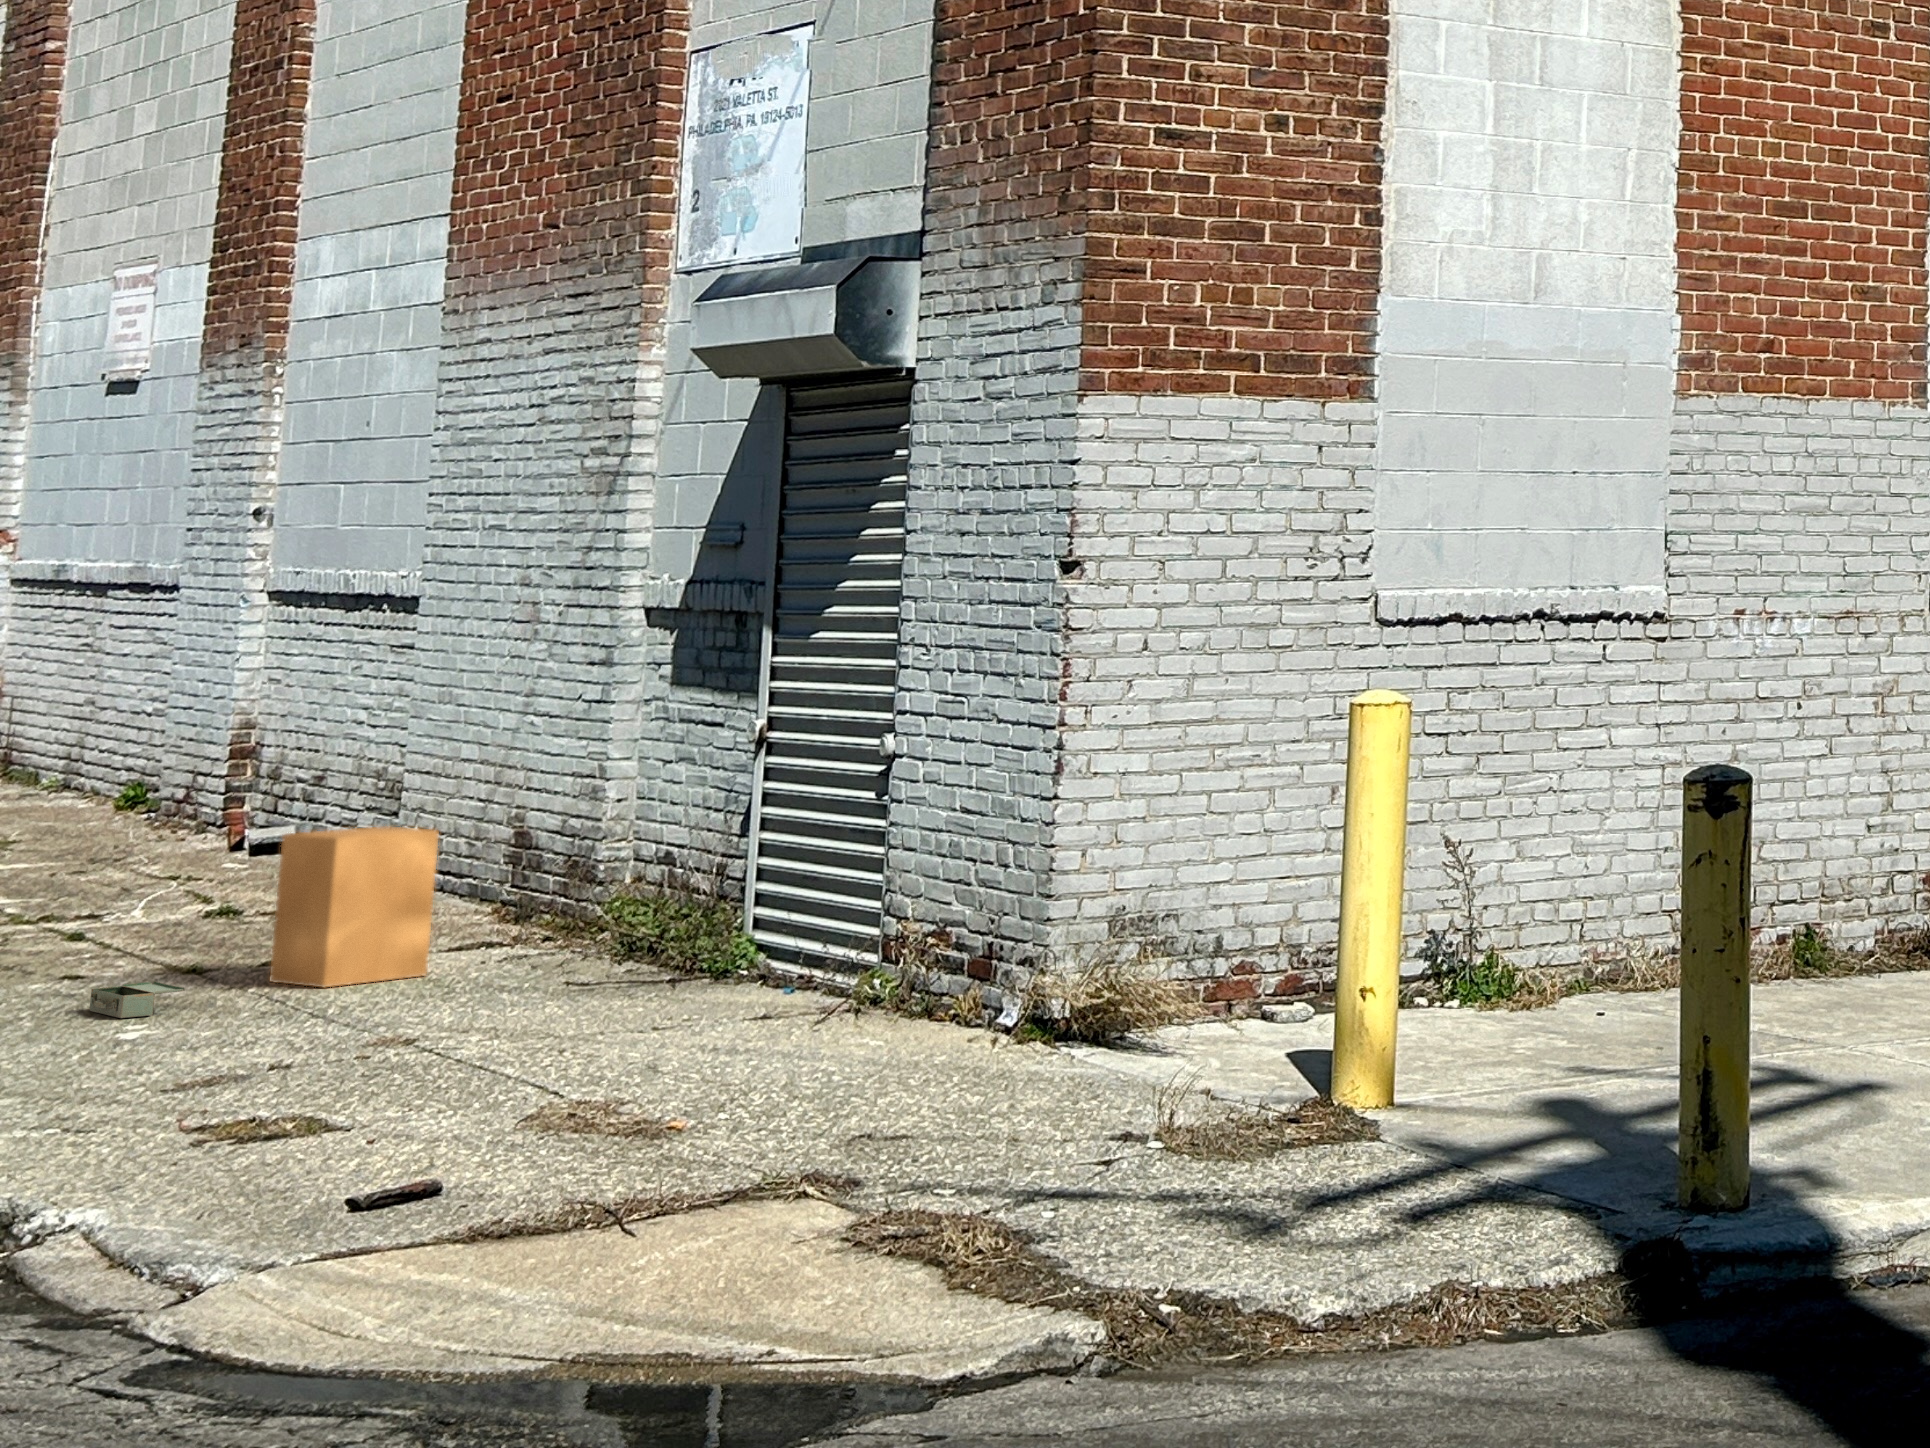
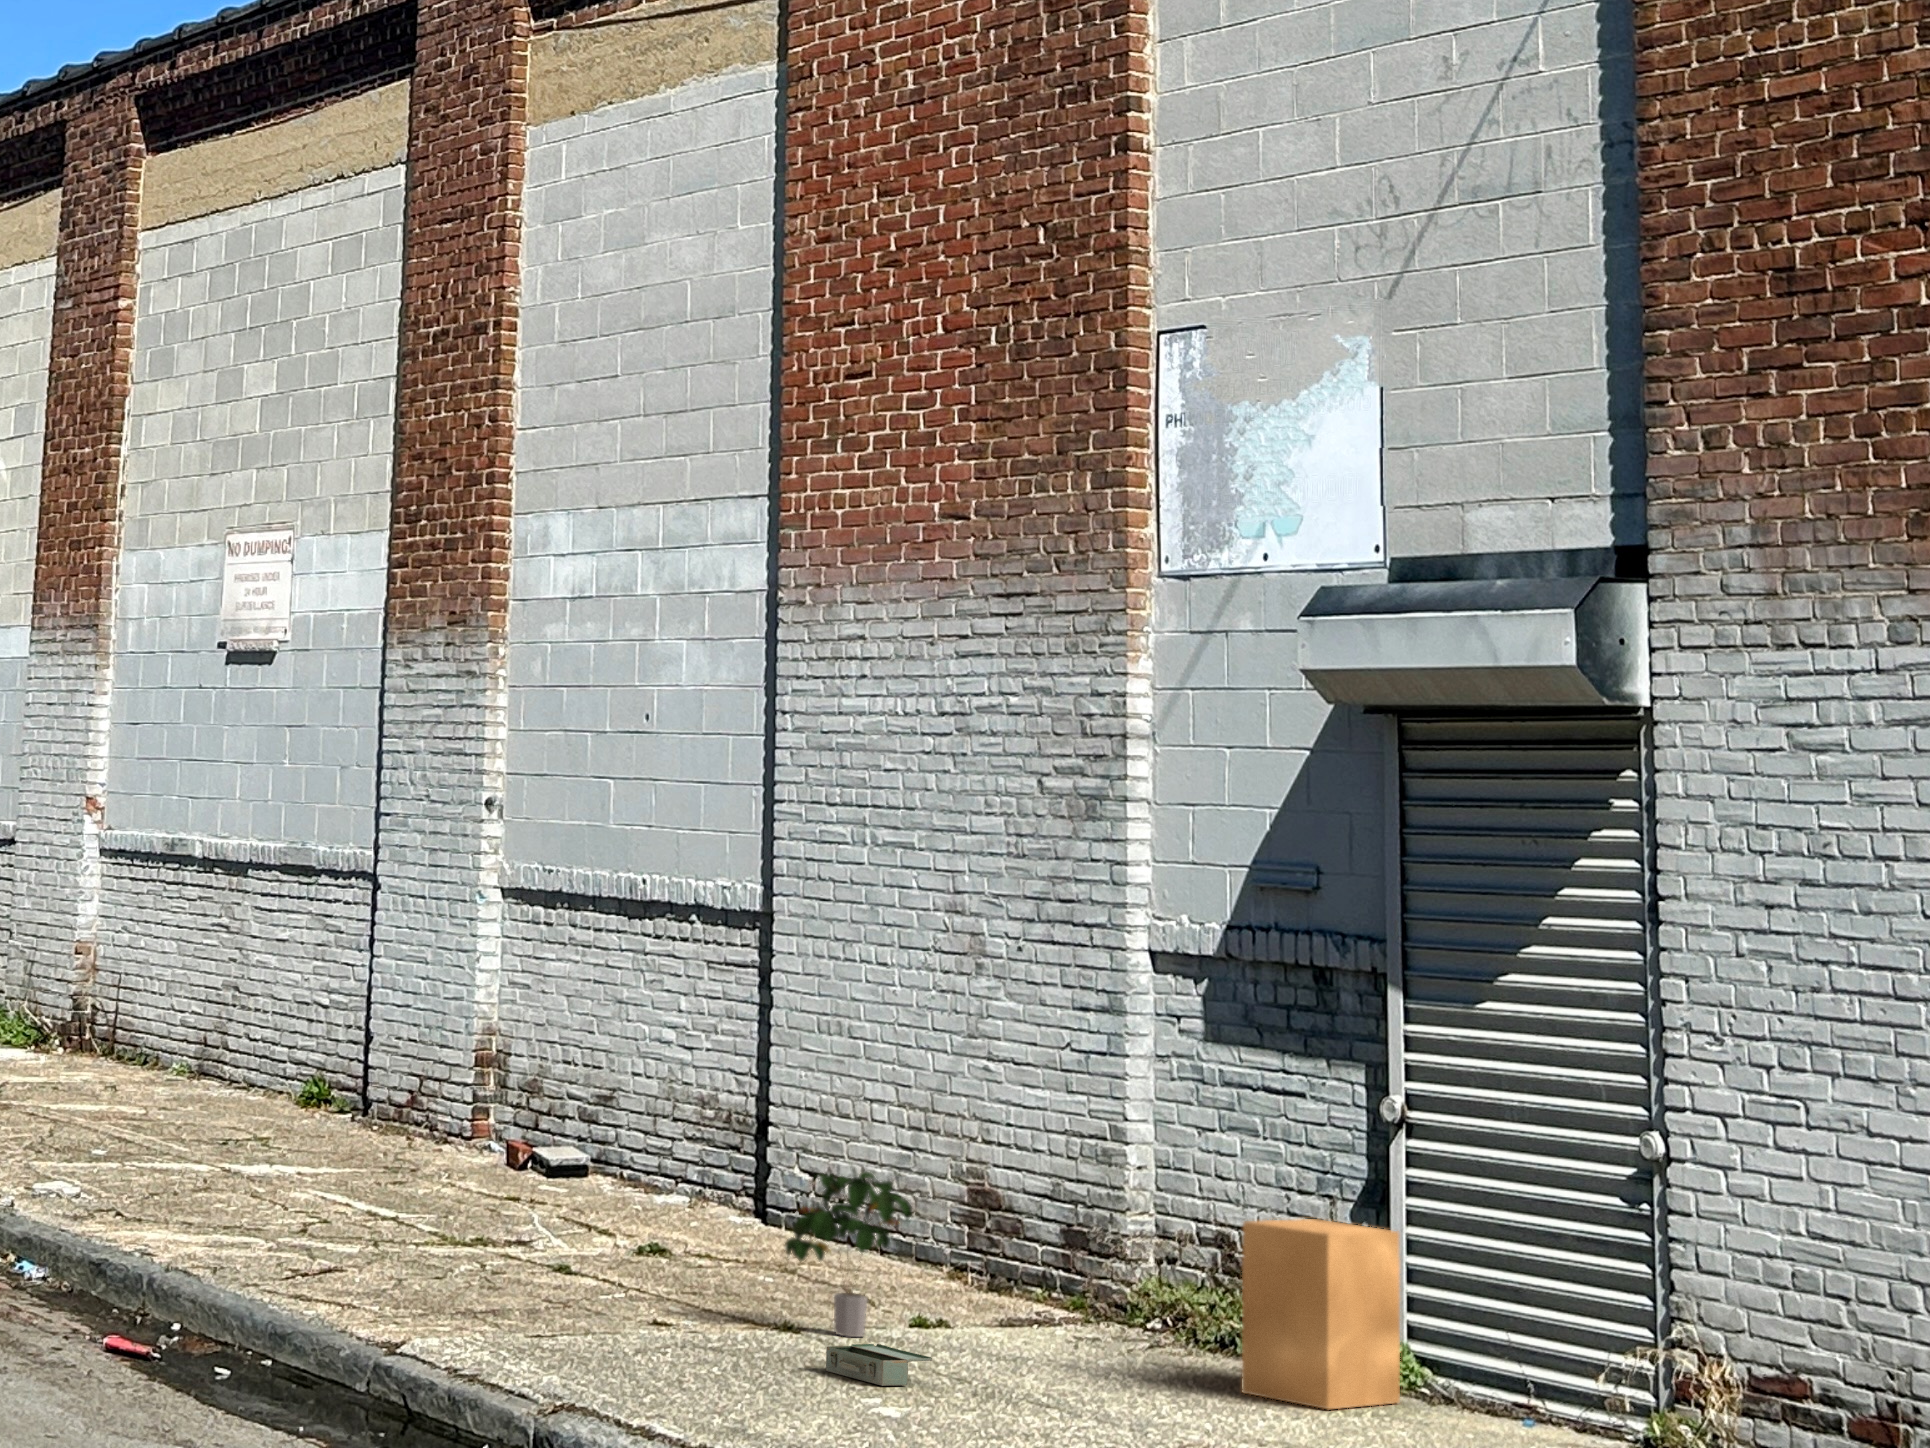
cardboard box: present [270,826,439,988] -> present [1241,1219,1400,1409]
potted plant: none [128,829,279,978] -> present [785,1172,912,1337]

